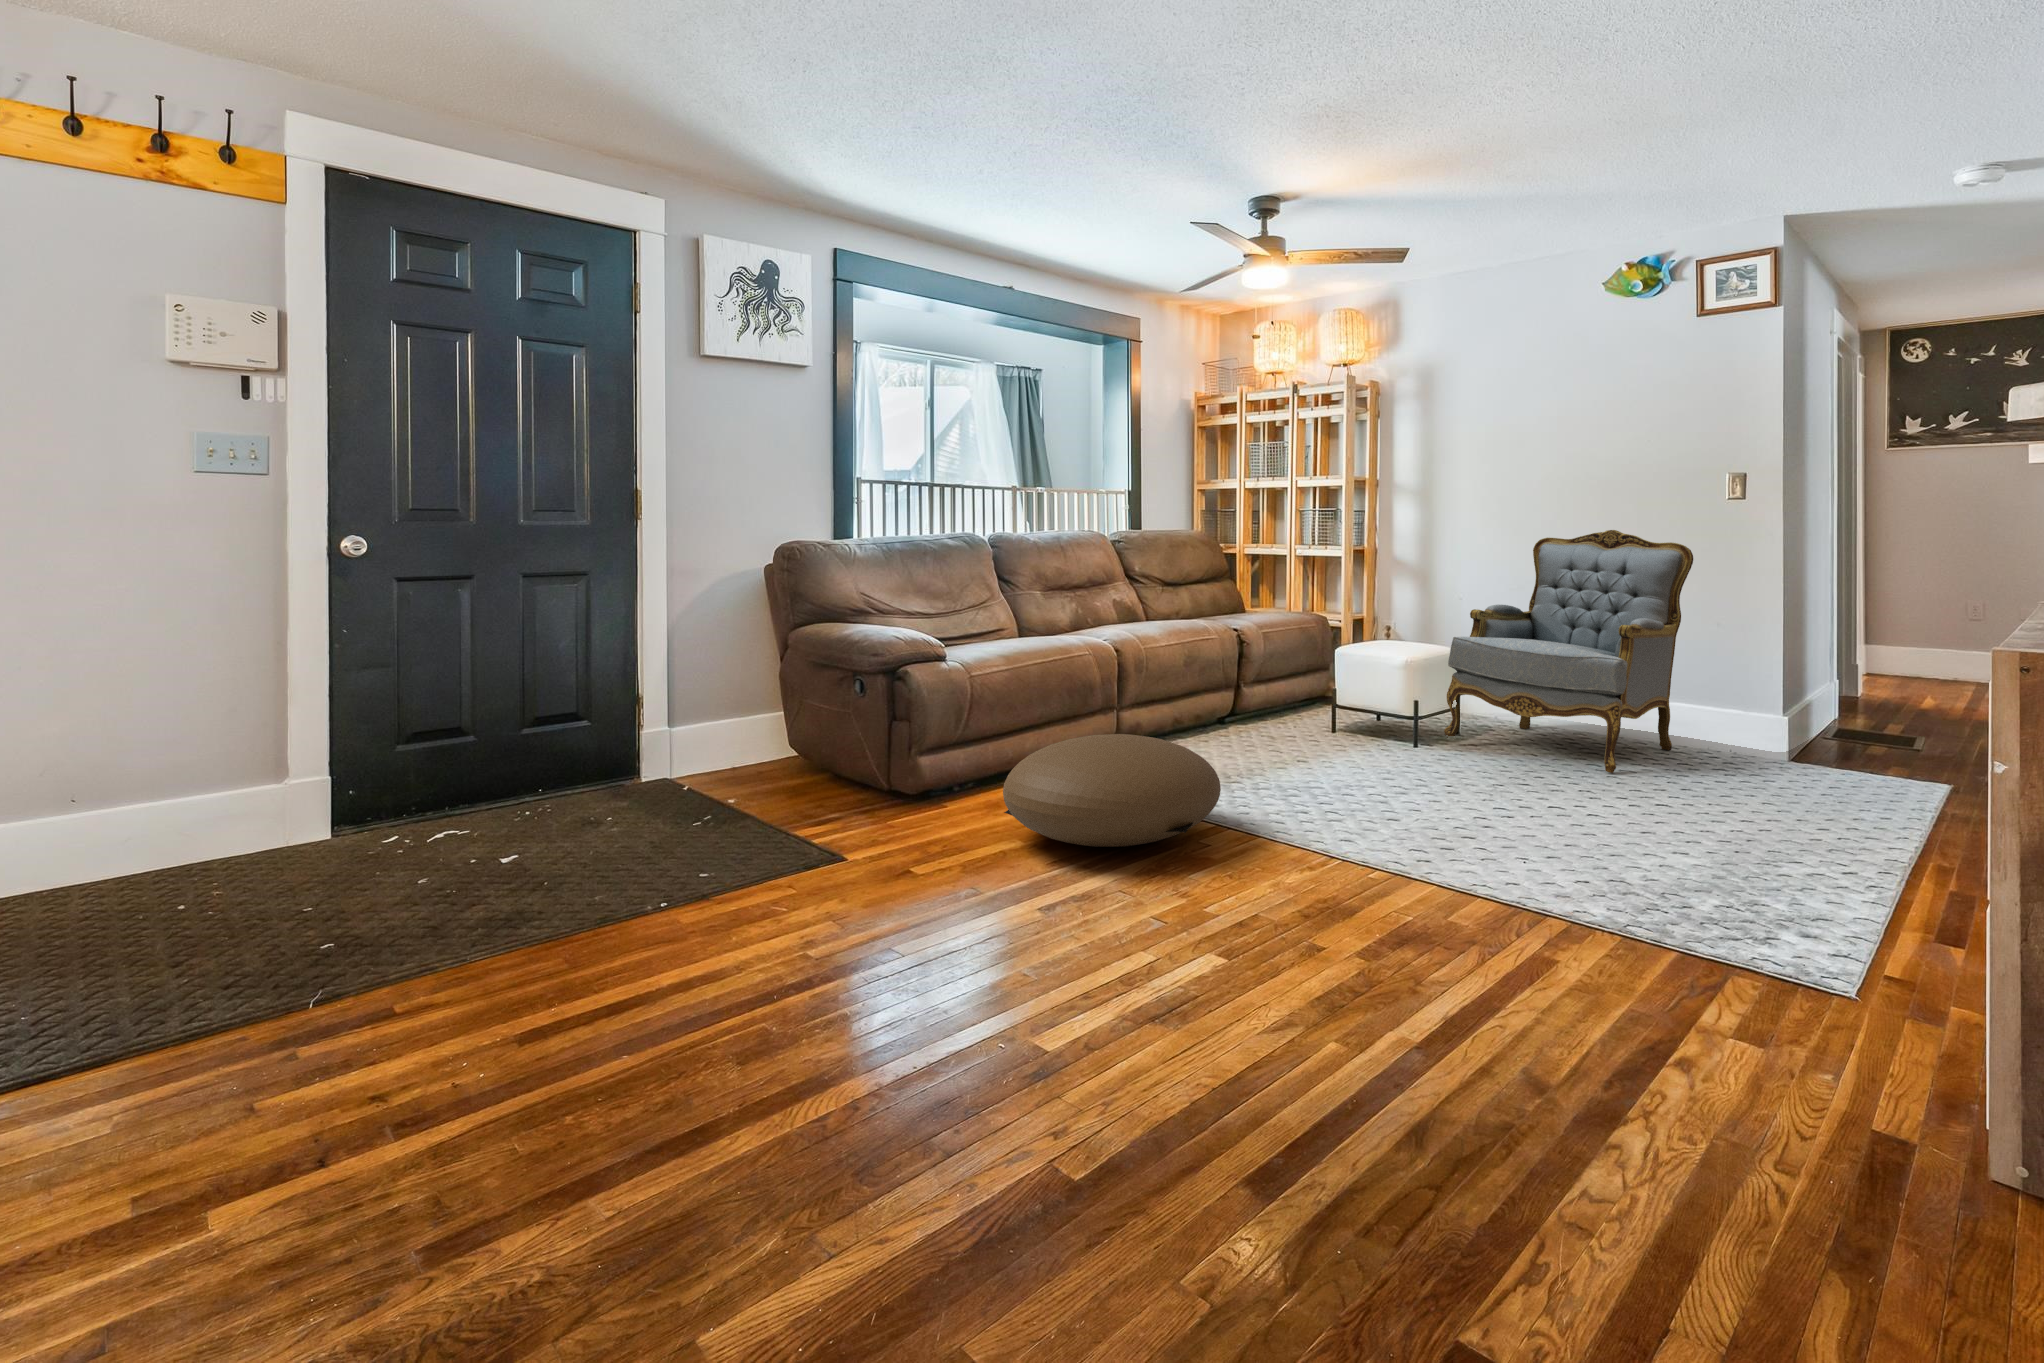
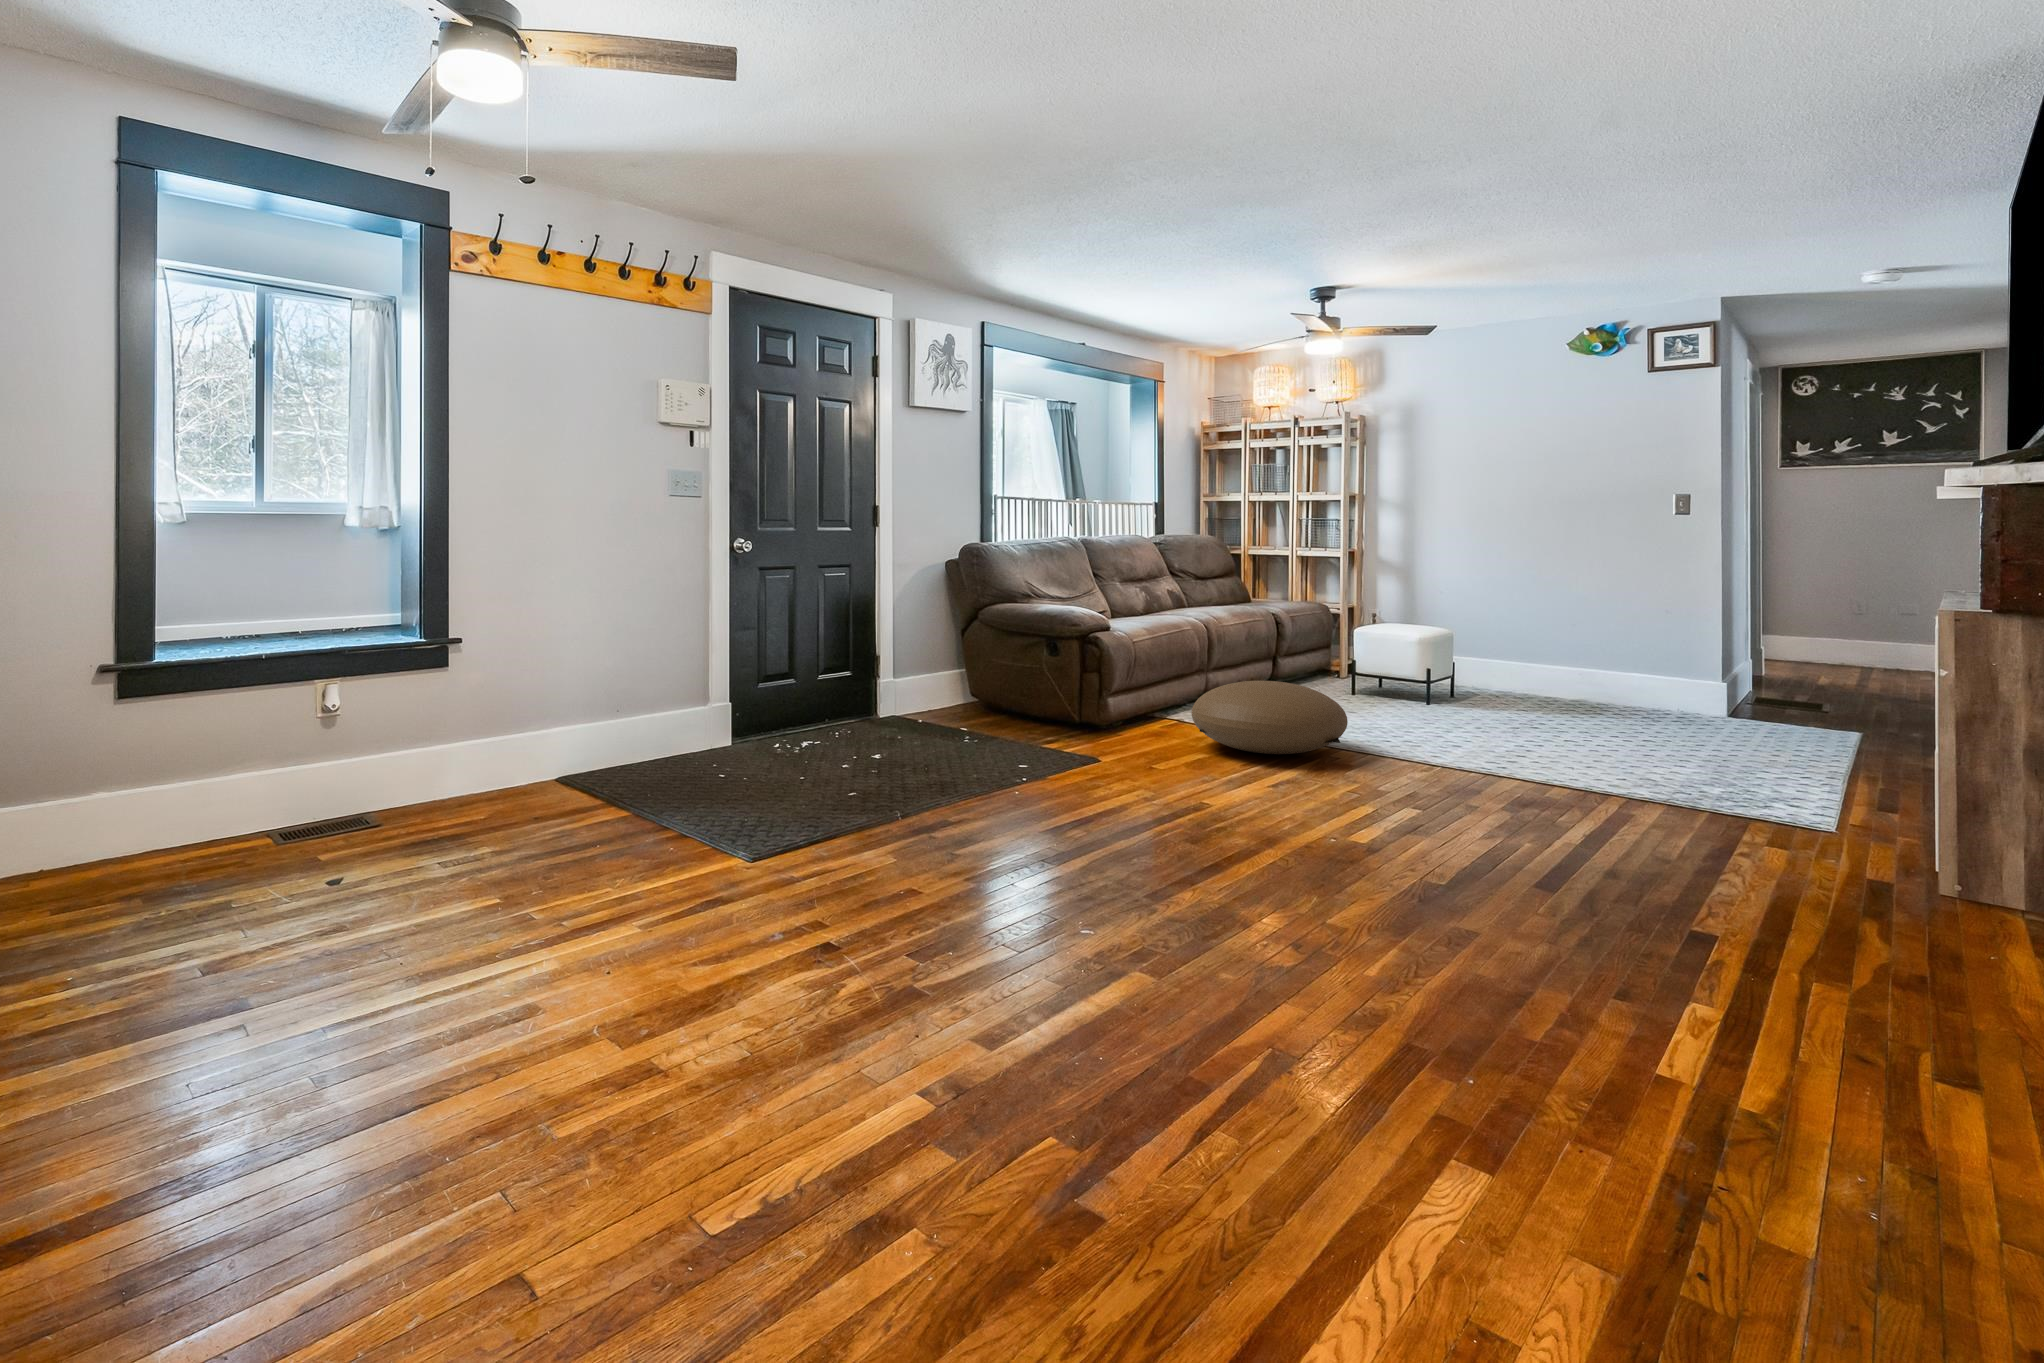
armchair: present [1444,530,1693,773] -> none [1449,537,1646,719]

